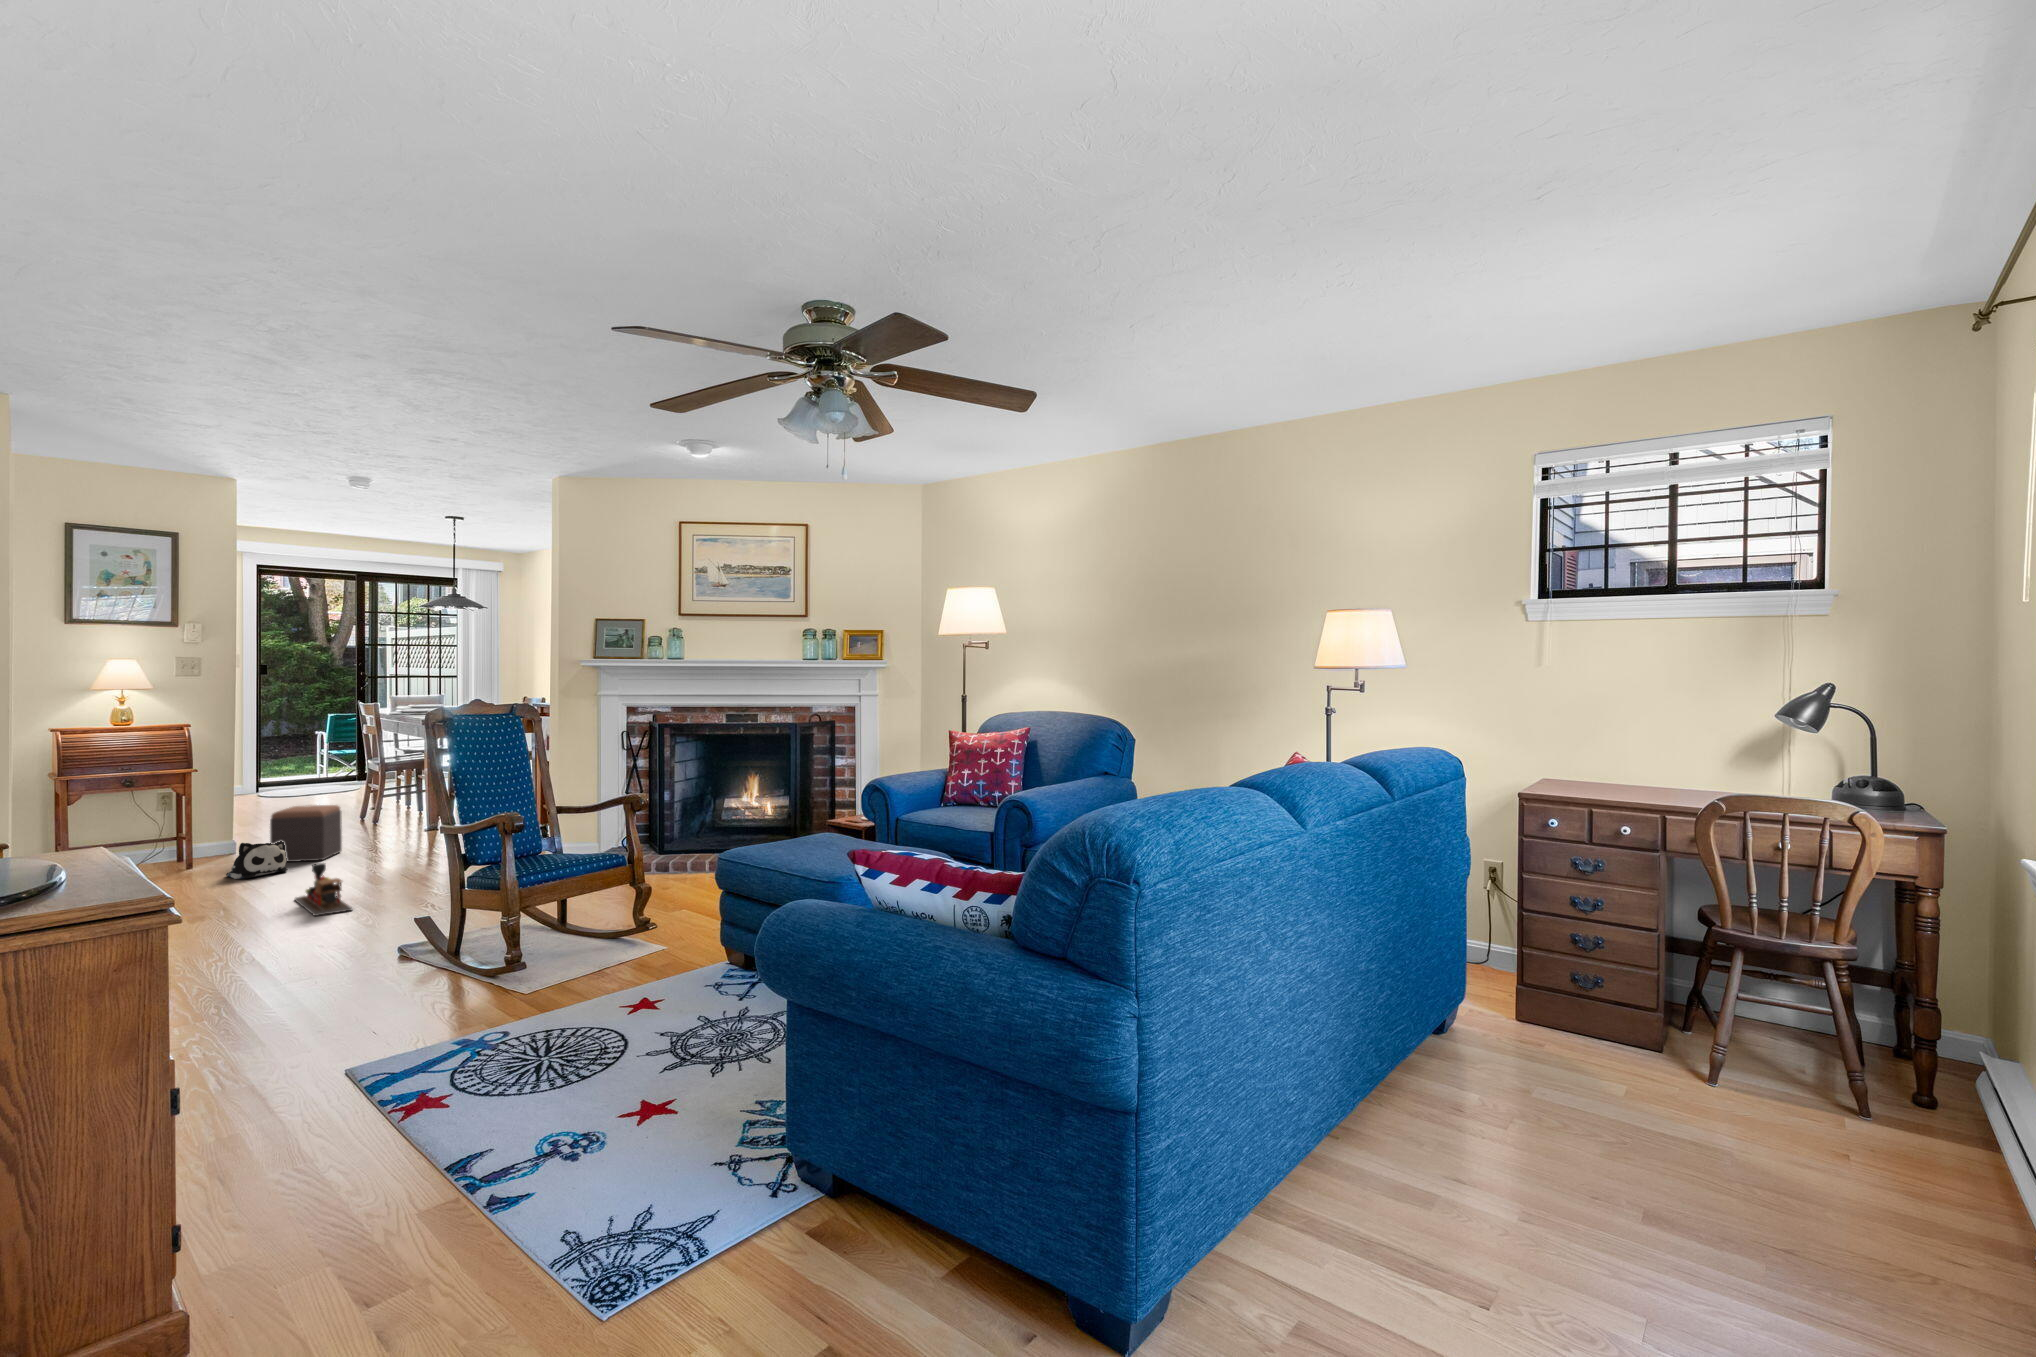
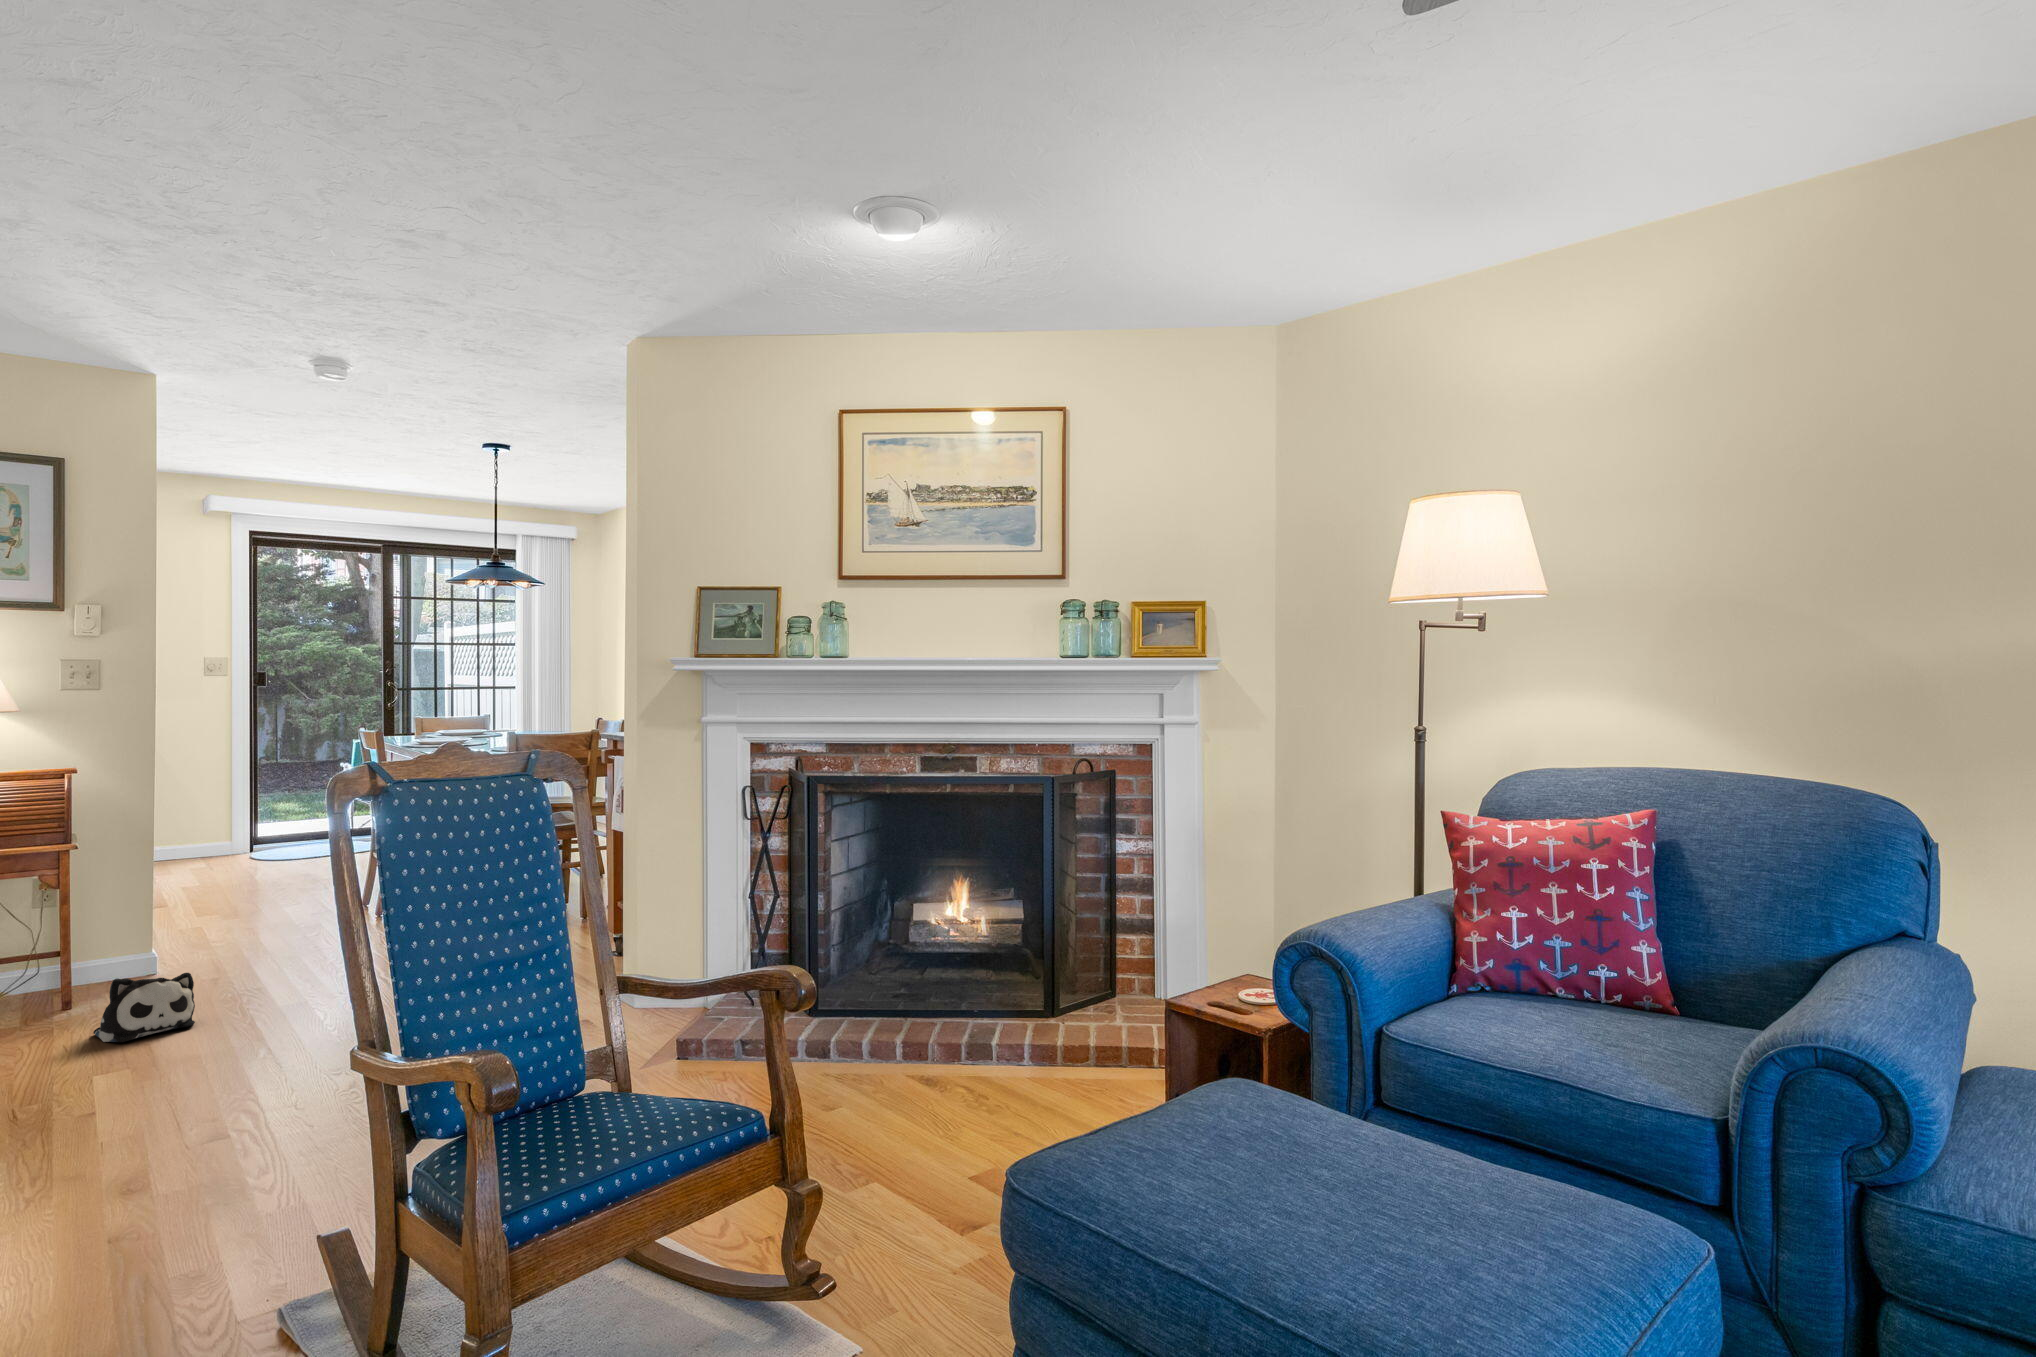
footstool: present [270,805,342,862] -> none [182,902,301,1002]
toy train: present [295,863,352,916] -> none [162,1042,244,1162]

